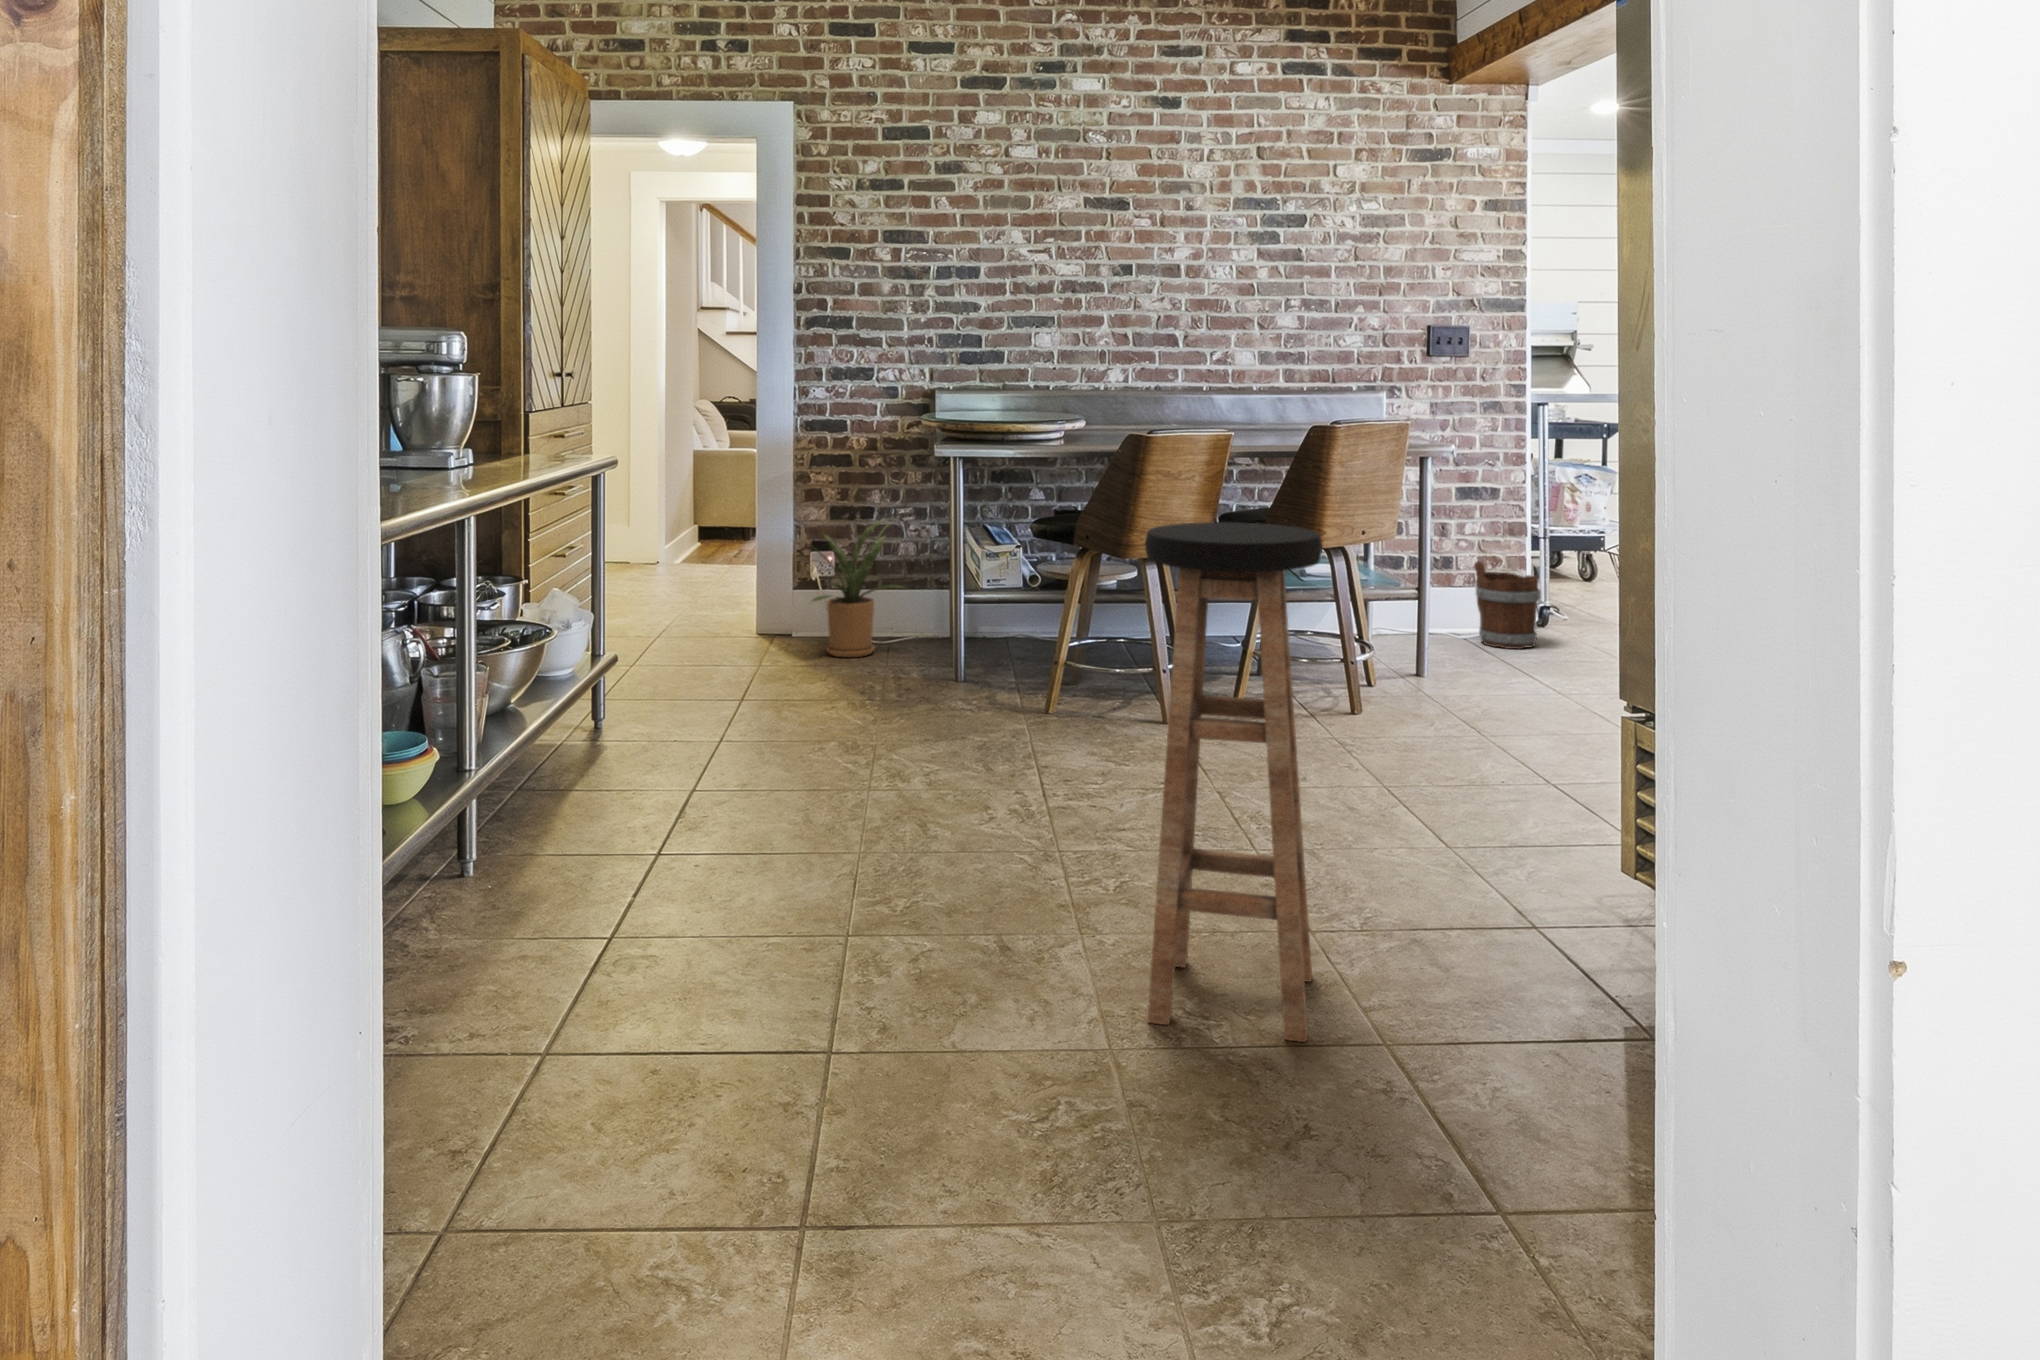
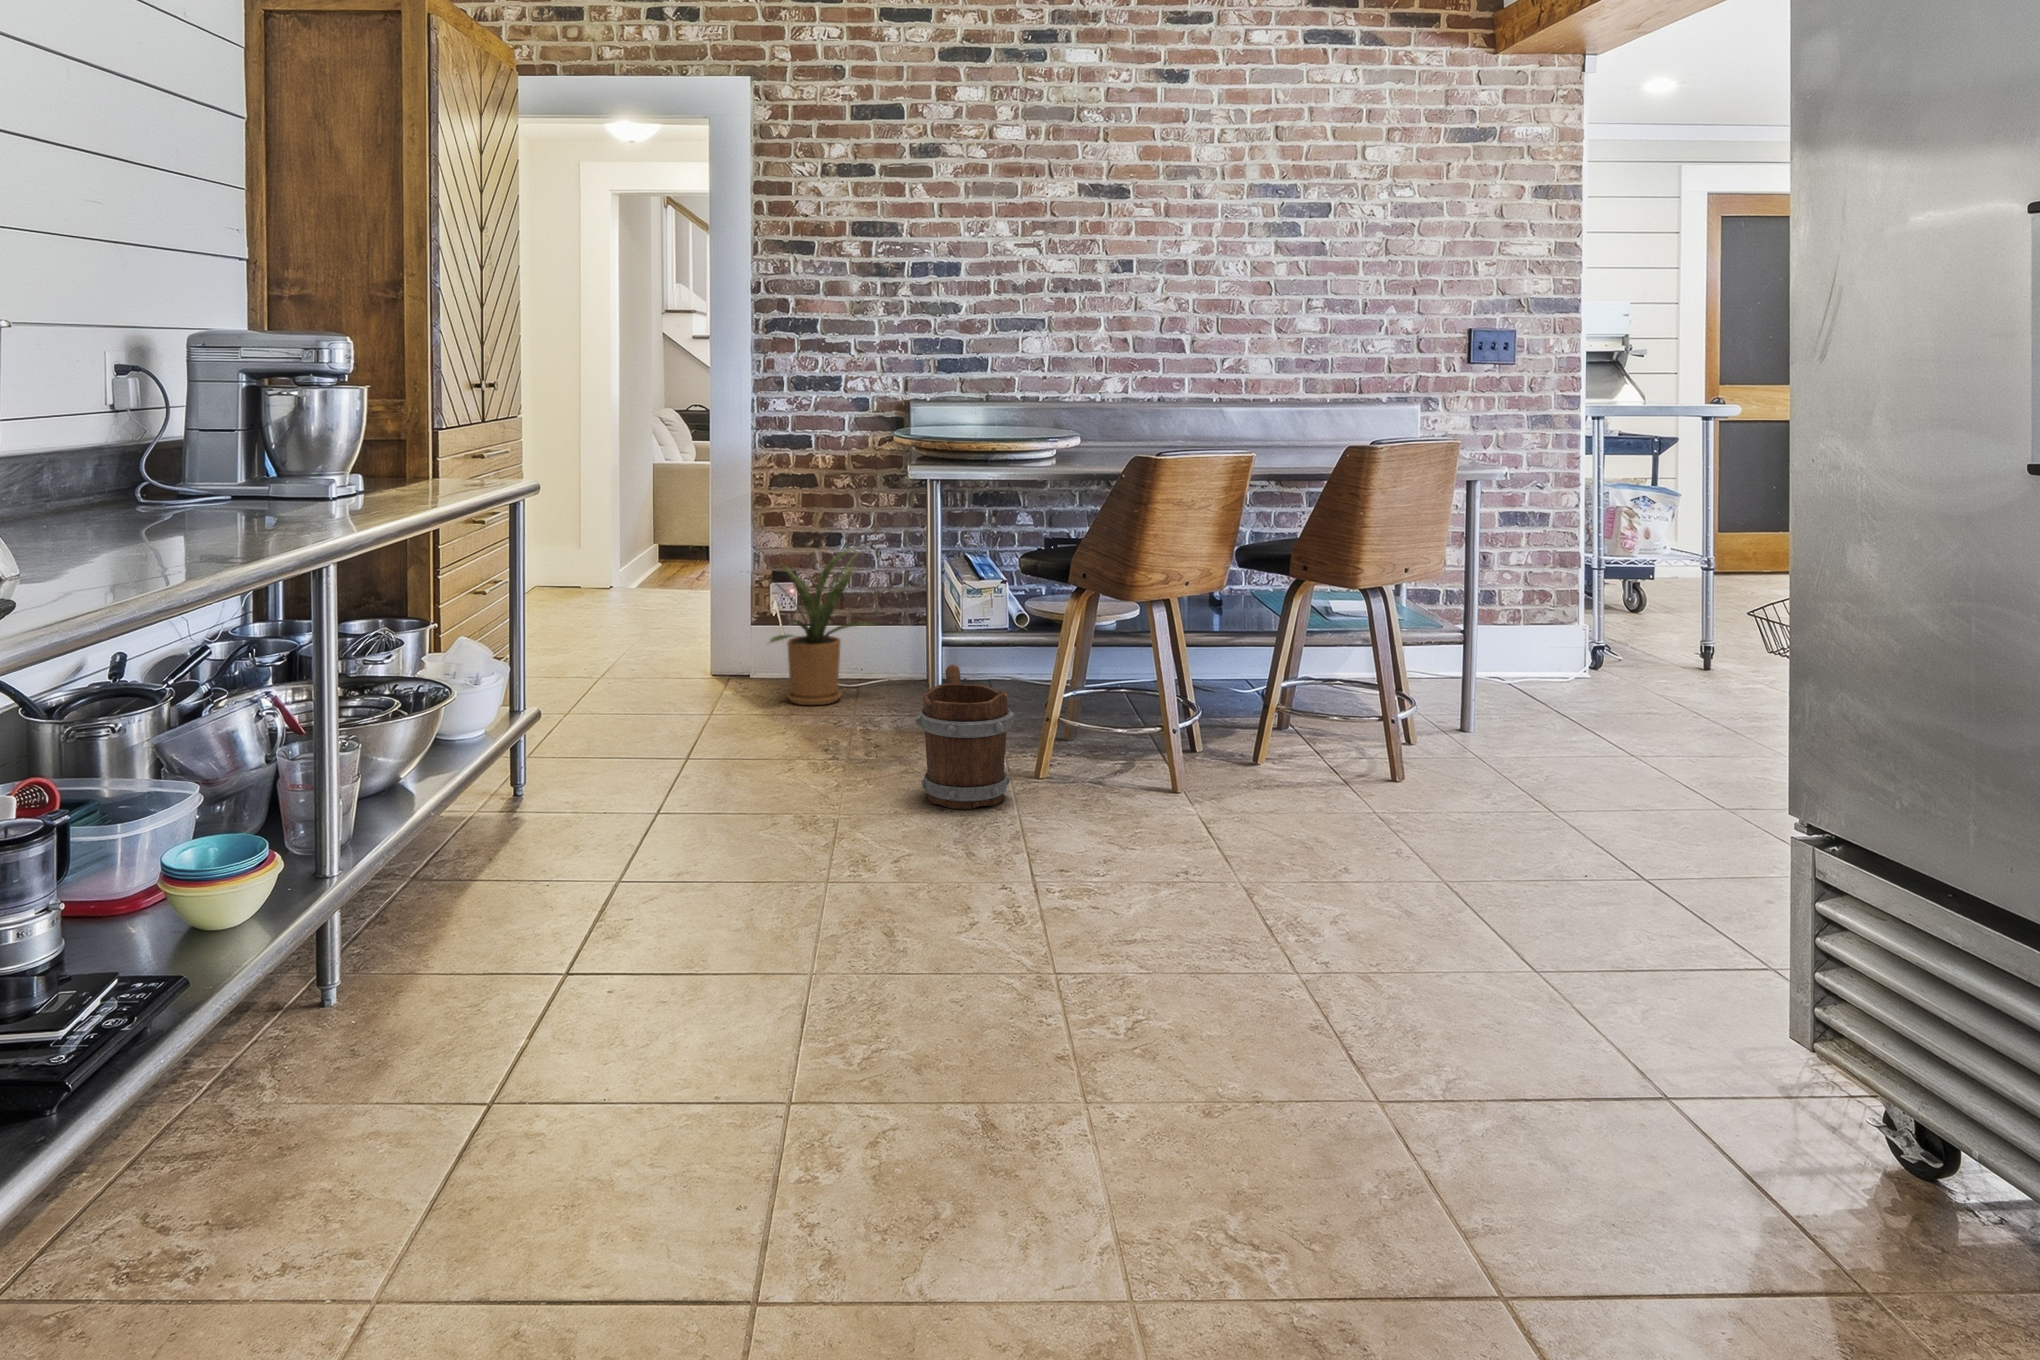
bar stool: present [1145,522,1322,1042] -> none [1173,581,1402,1269]
bucket: present [1474,561,1541,649] -> present [916,665,1014,809]

